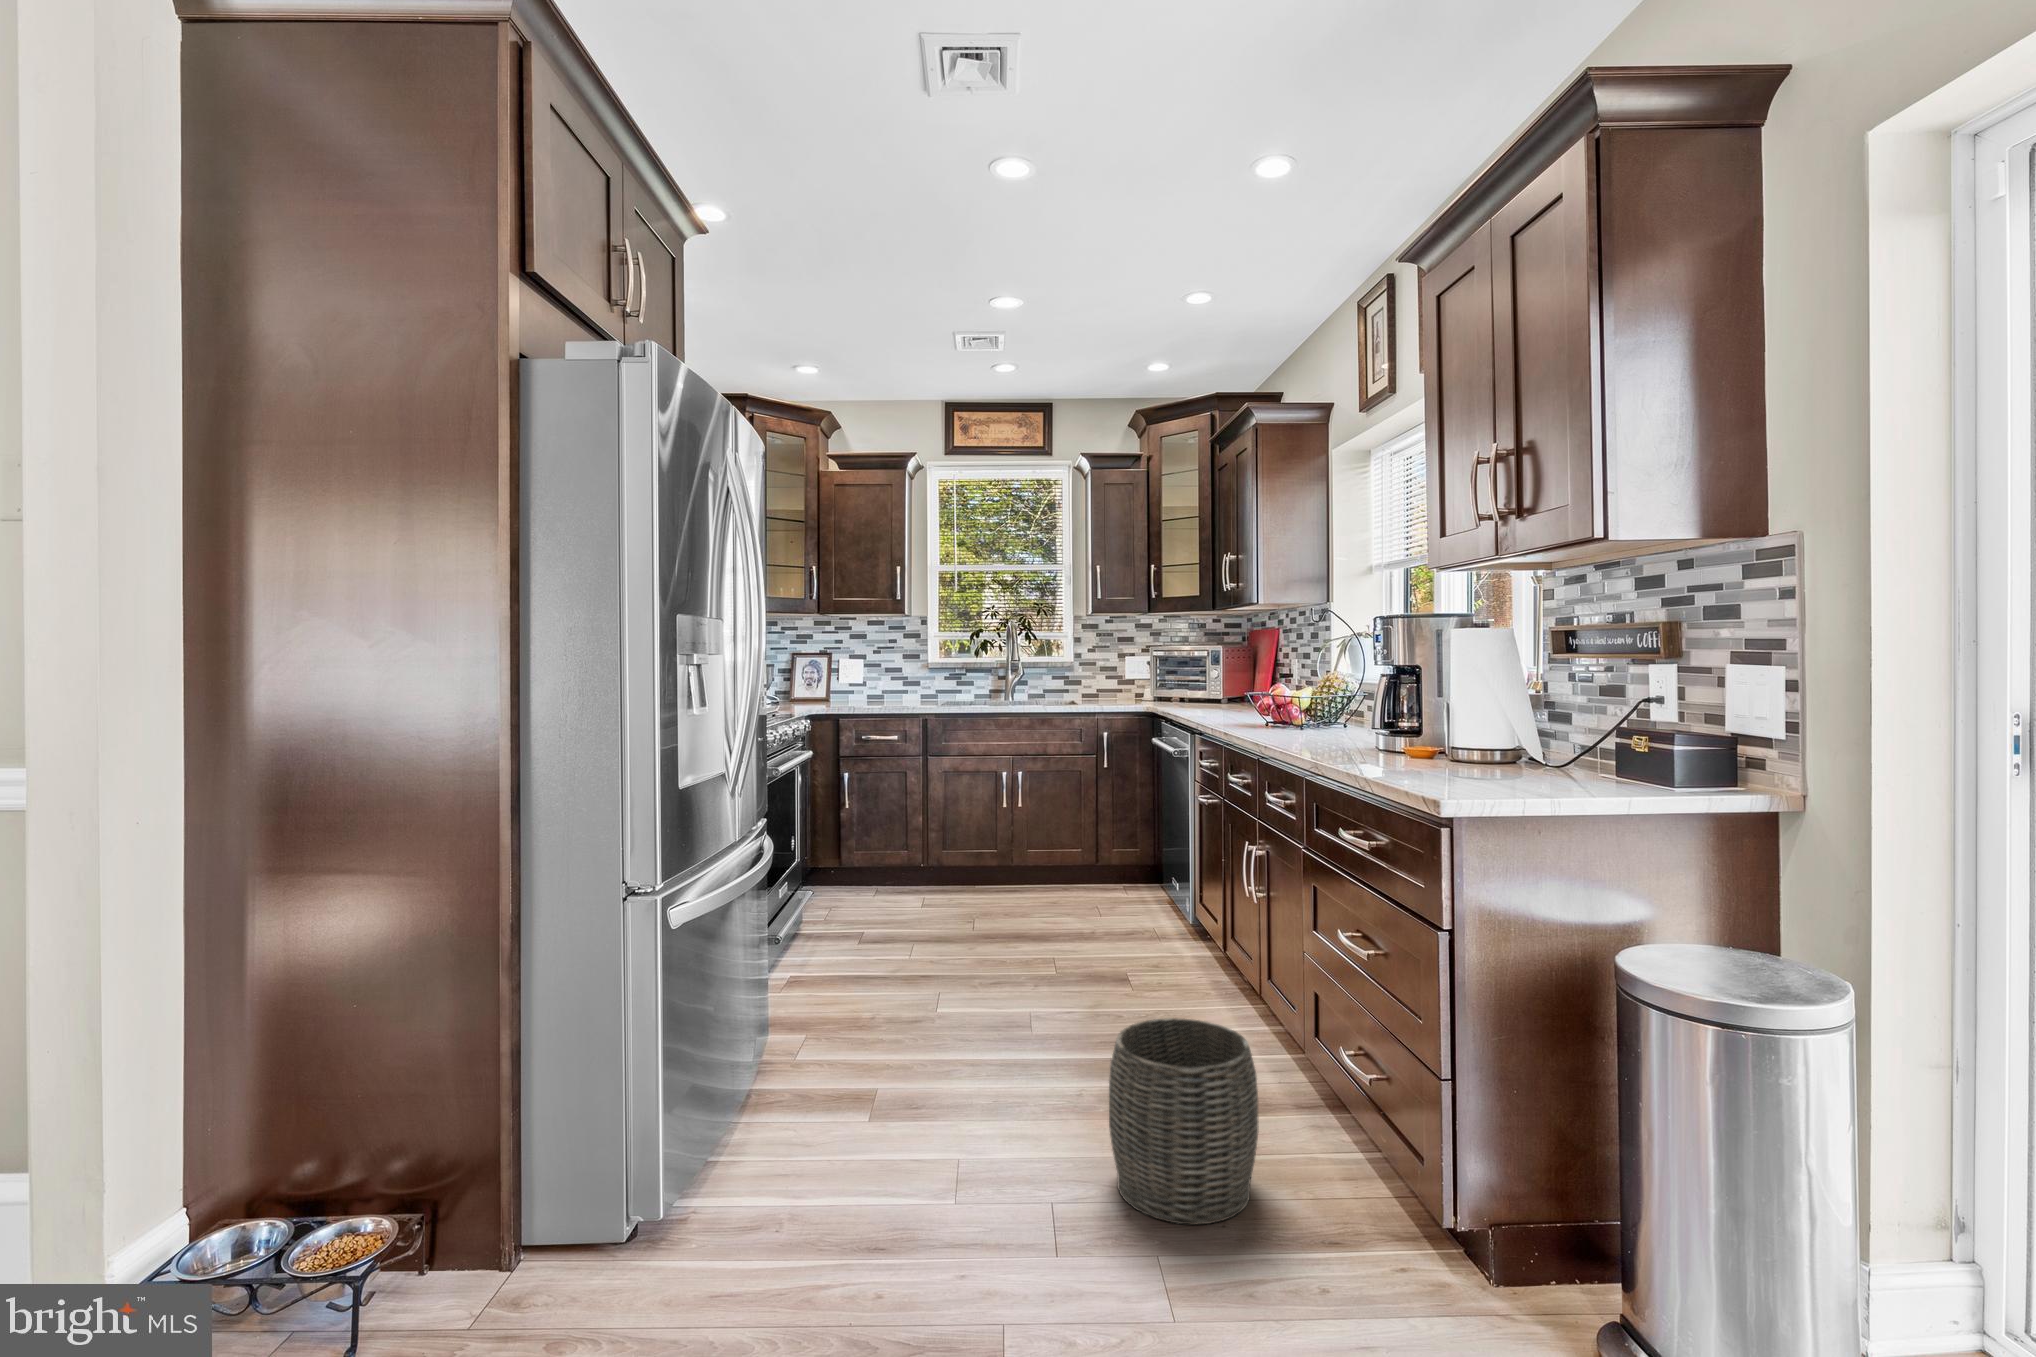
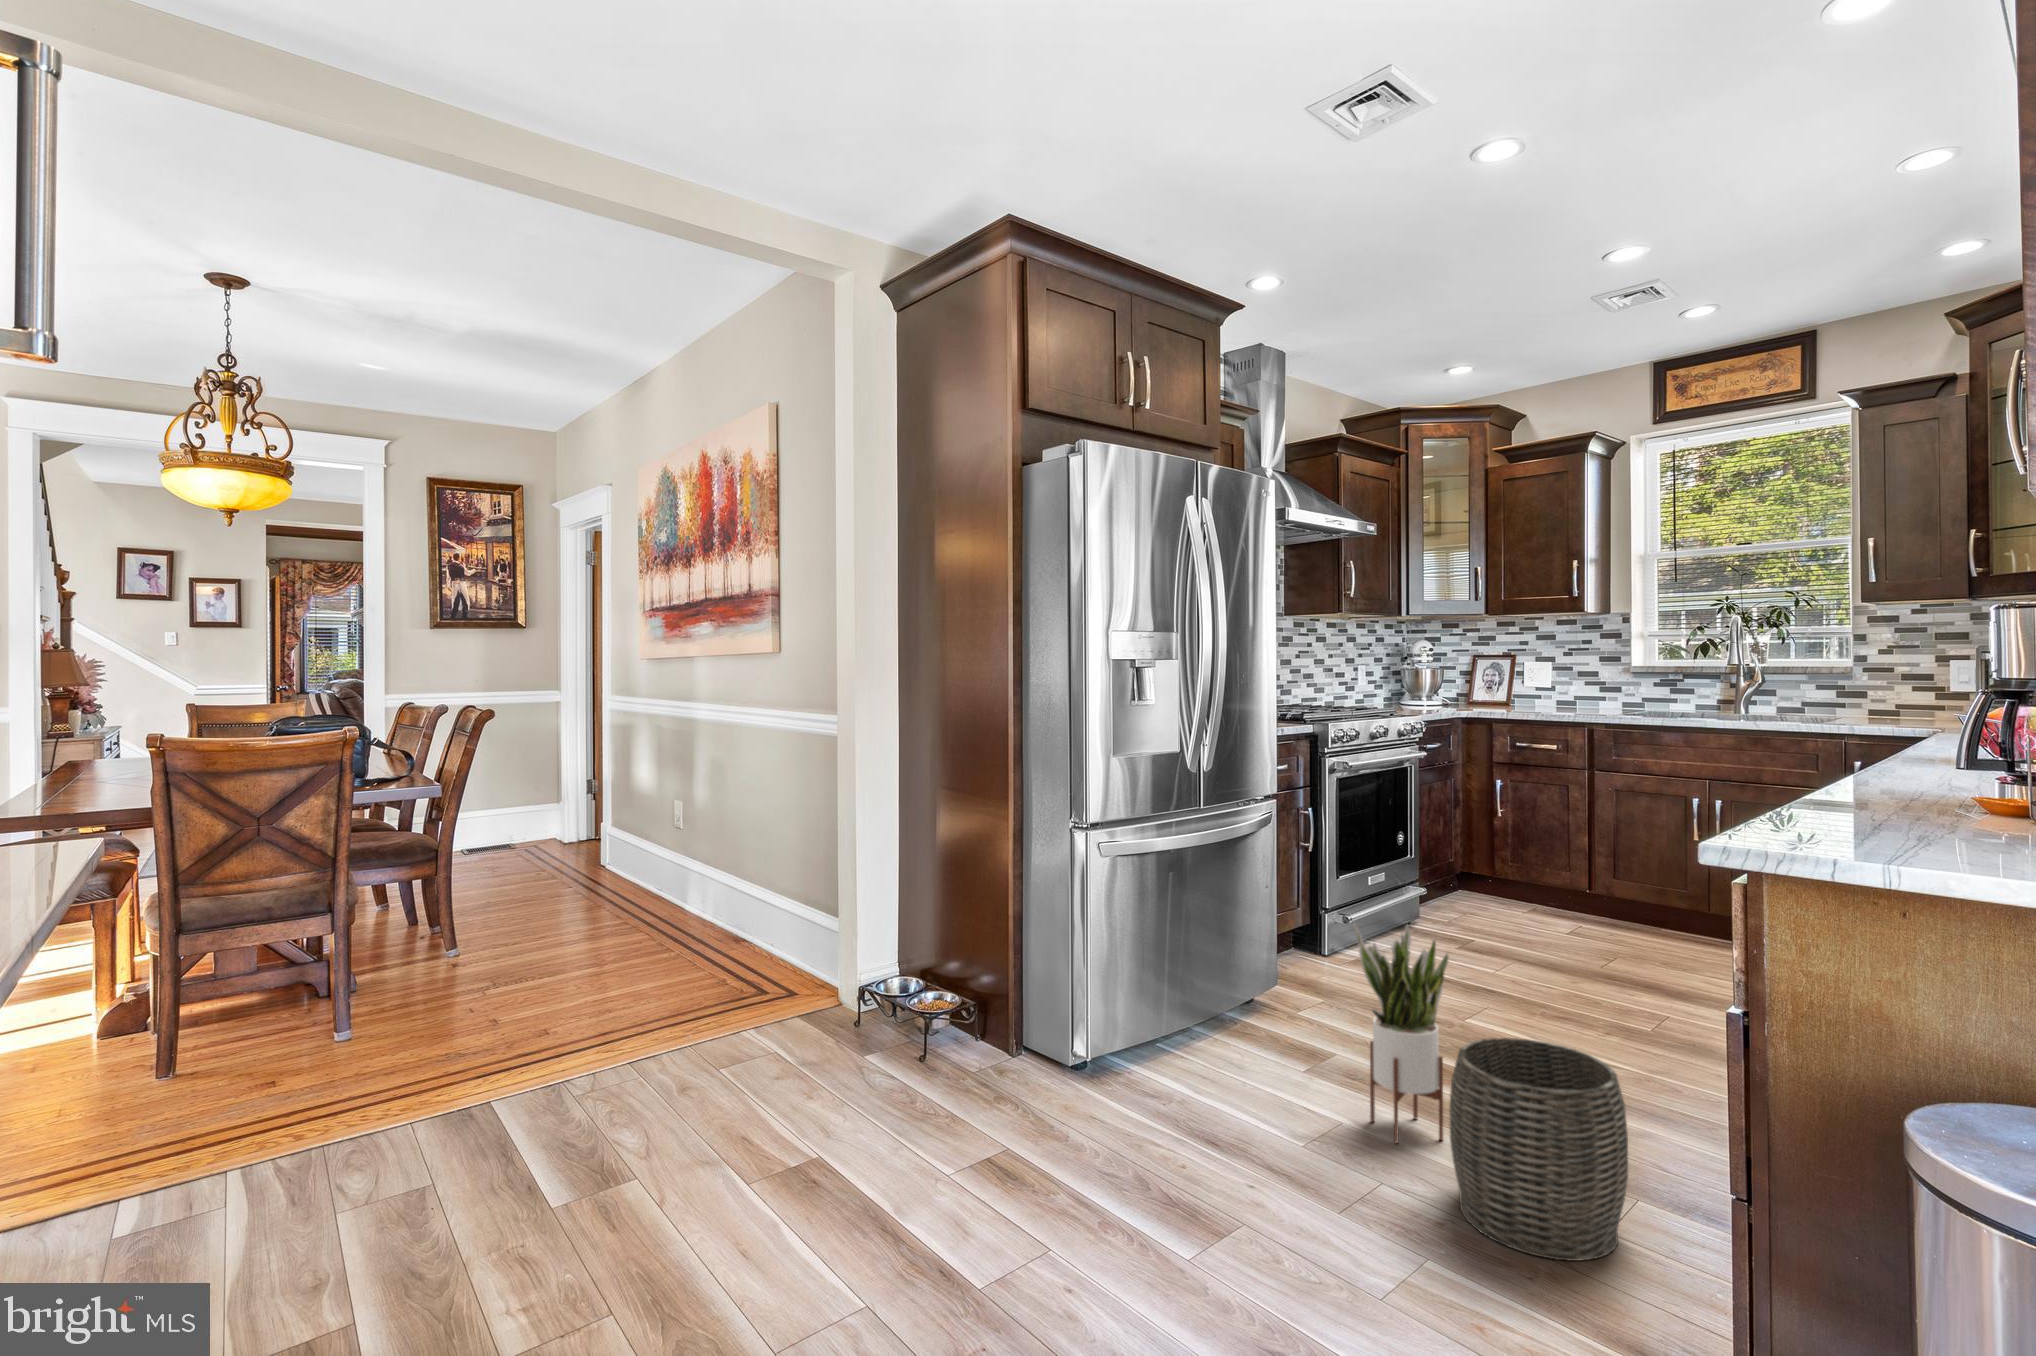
potted plant: none [971,935,1050,1165] -> present [1353,924,1449,1143]

